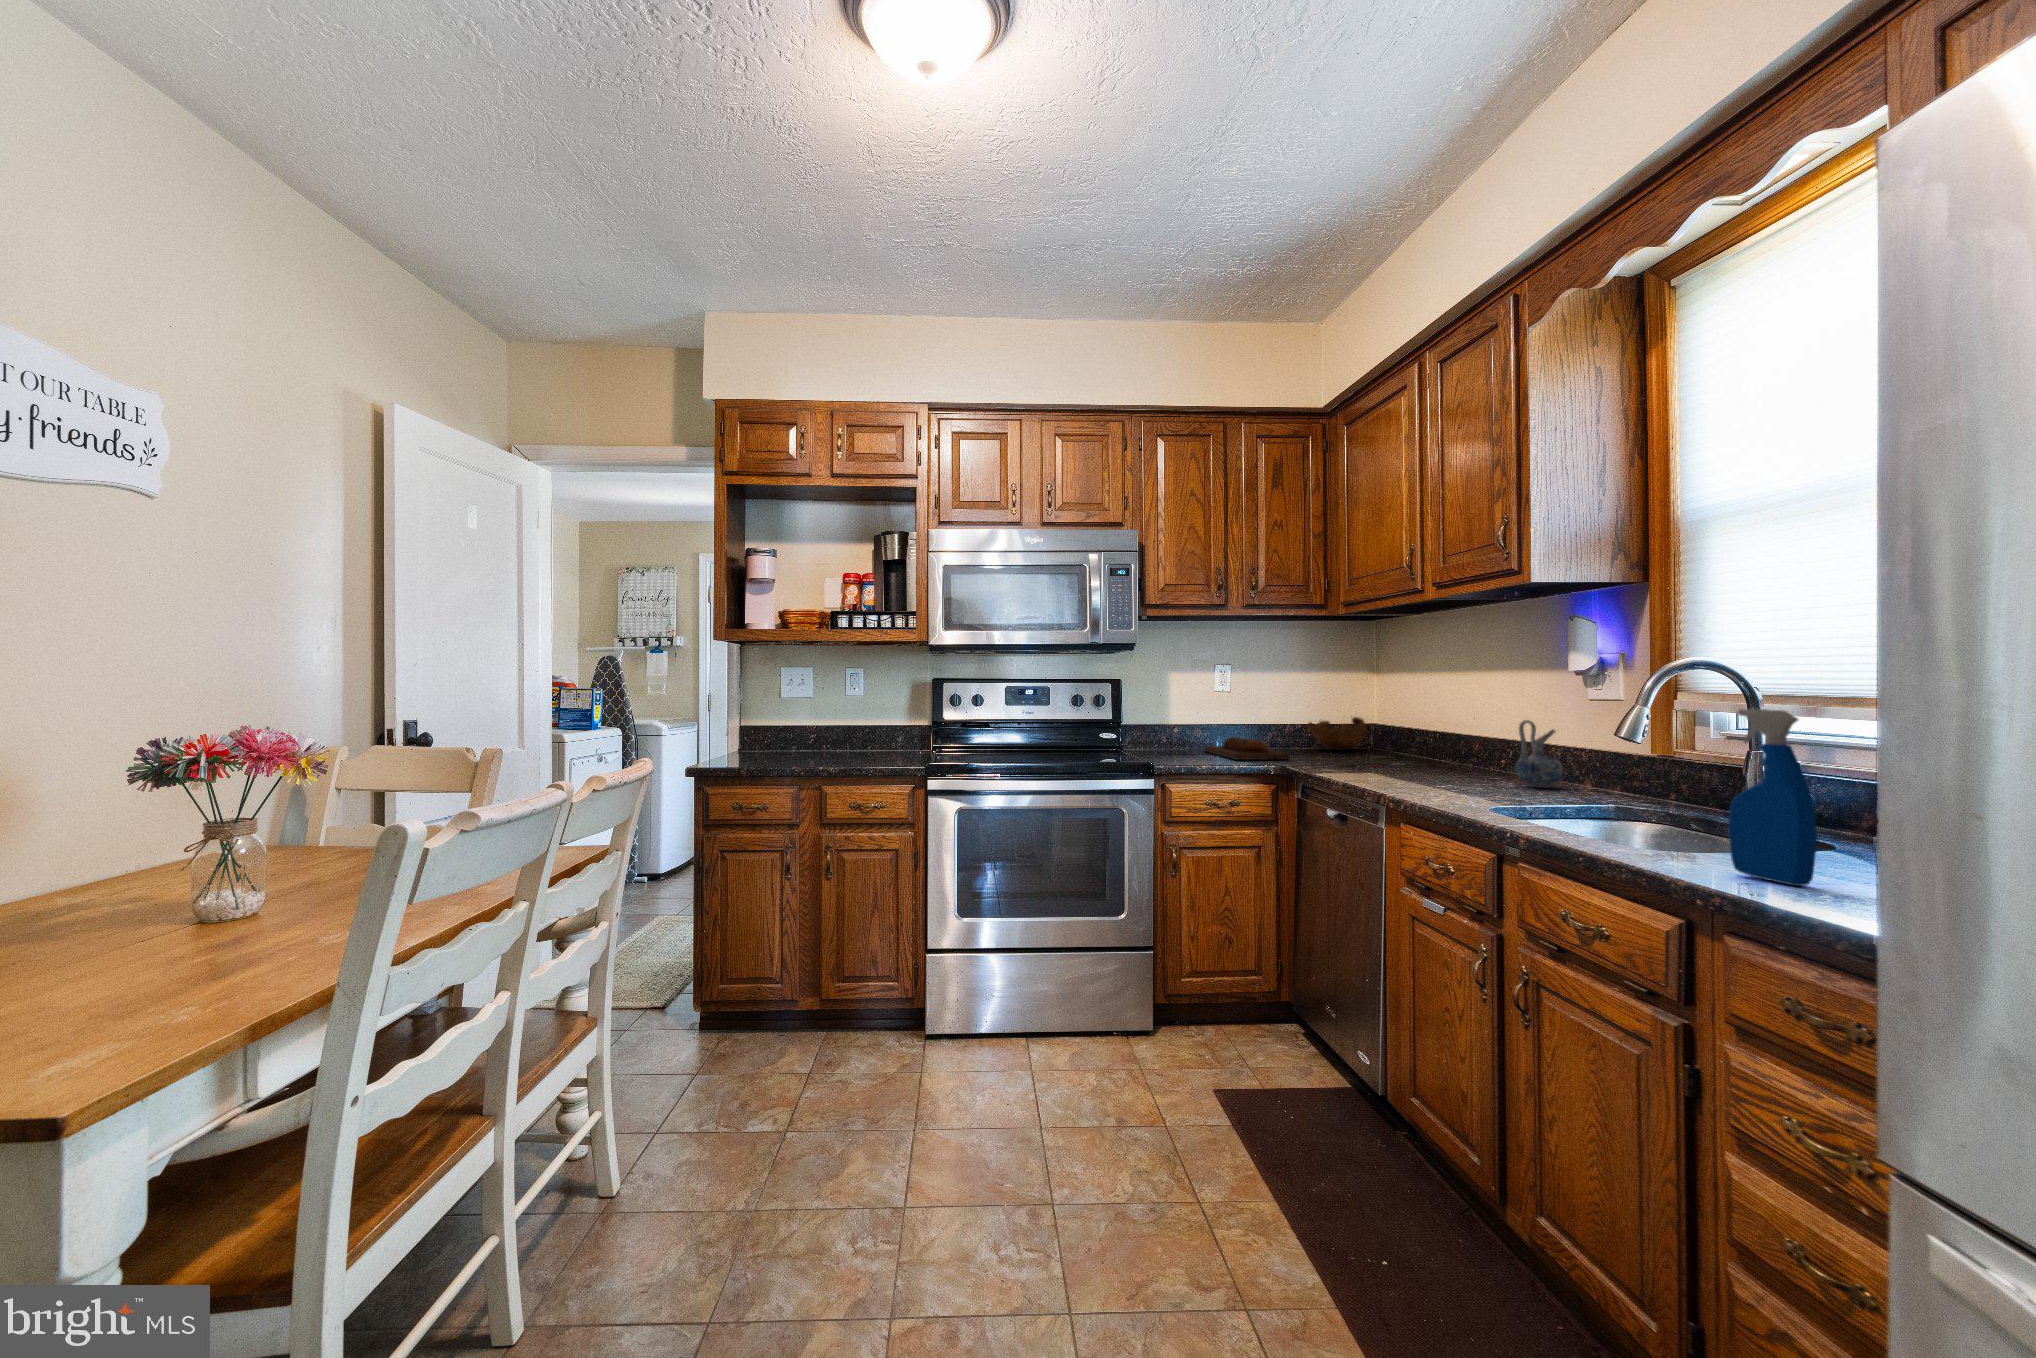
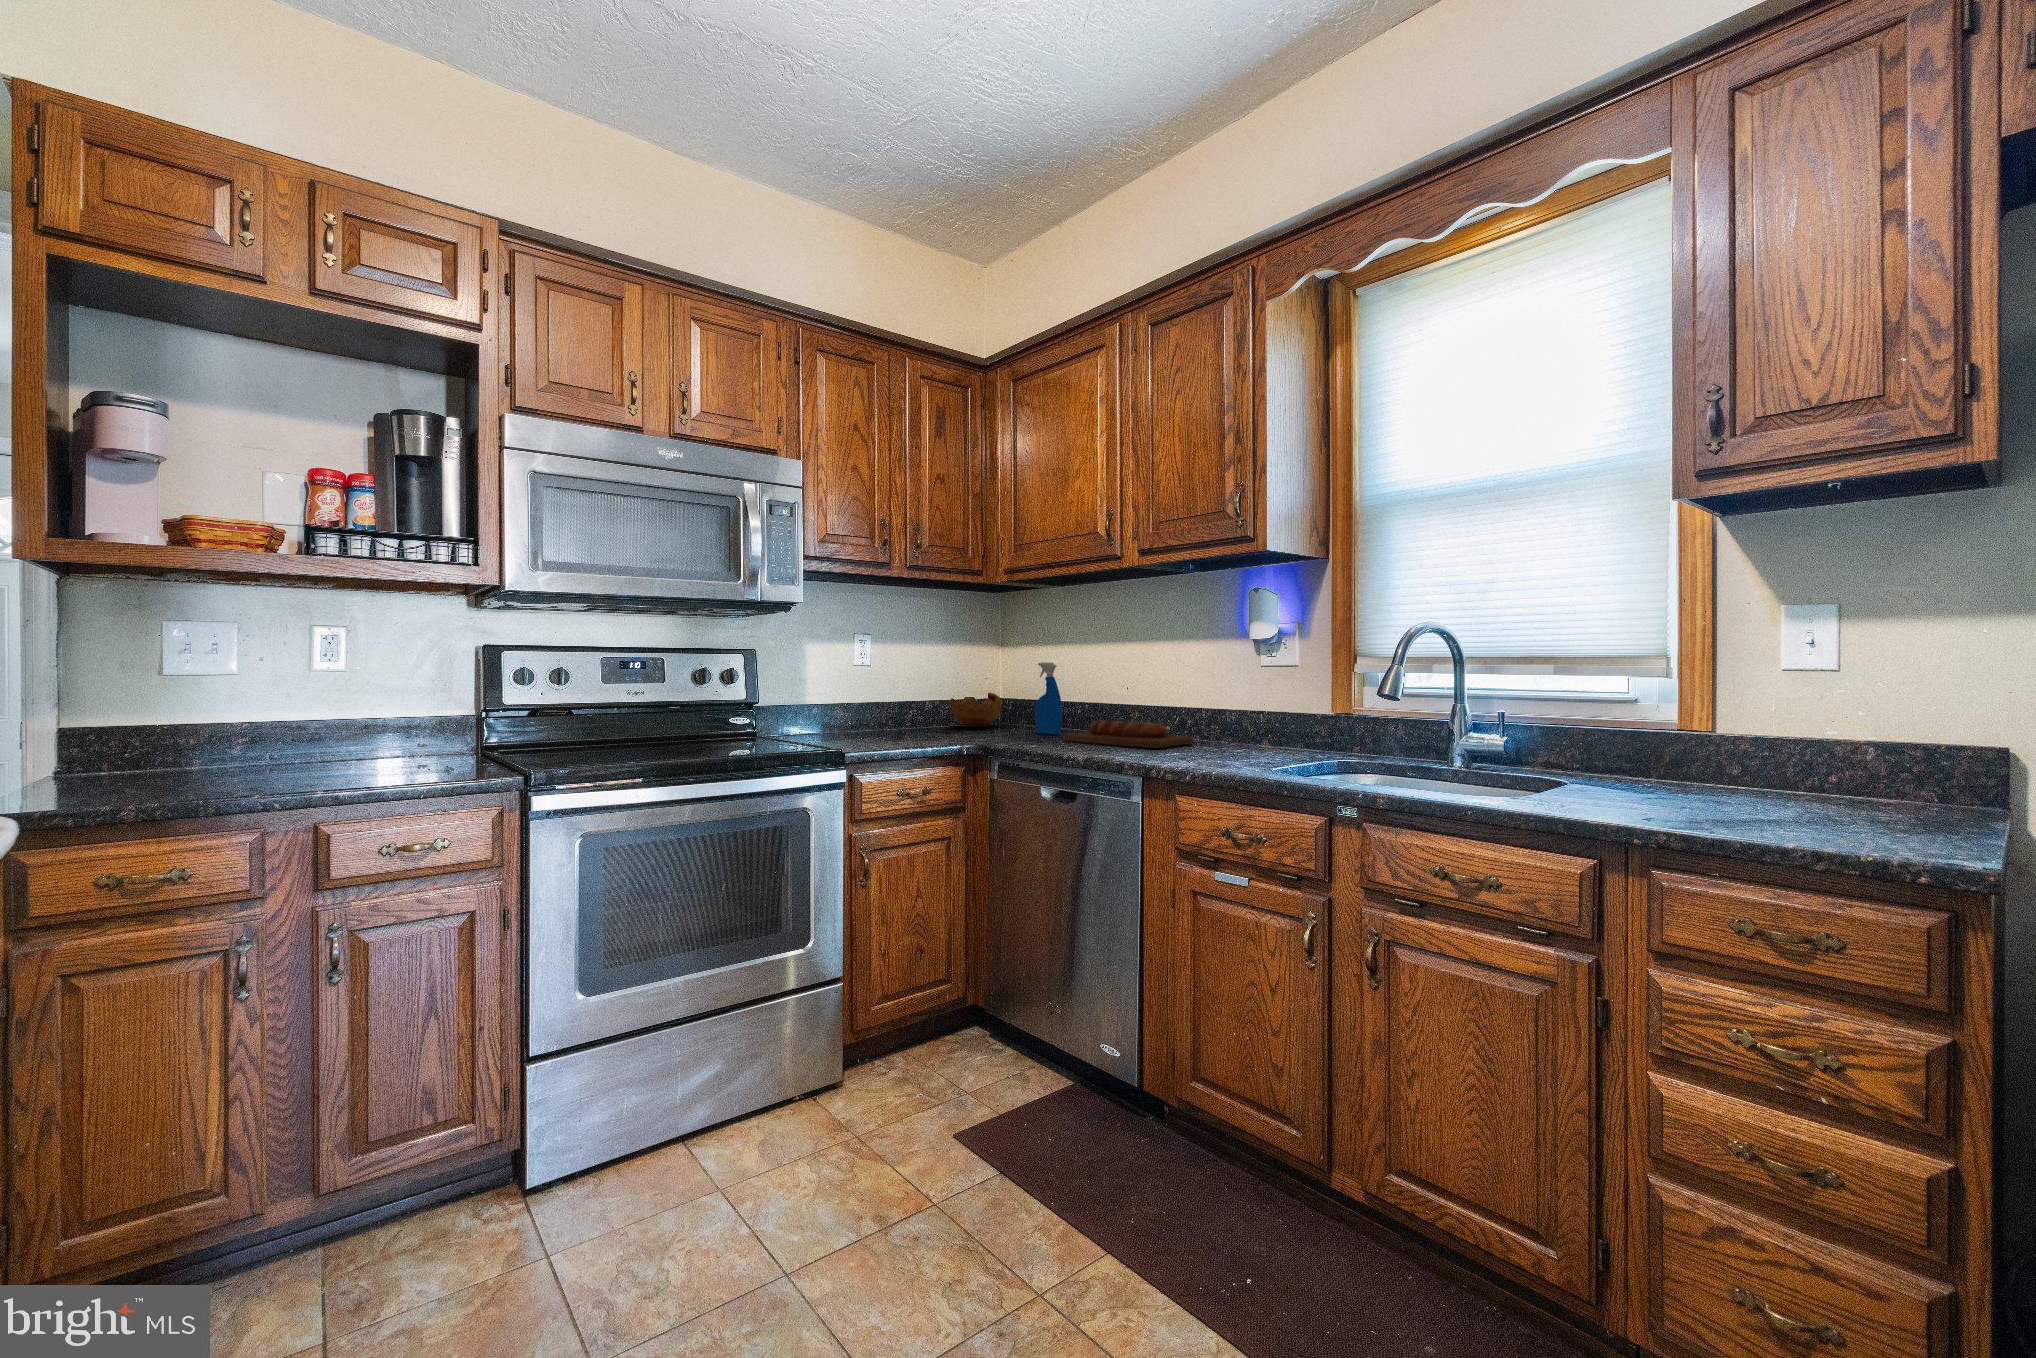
spray bottle: present [1729,709,1817,886] -> present [1035,662,1062,735]
ceramic pitcher: present [1515,720,1563,788] -> none [1210,686,1250,750]
bread loaf: present [1204,737,1290,760] -> present [1065,720,1193,748]

